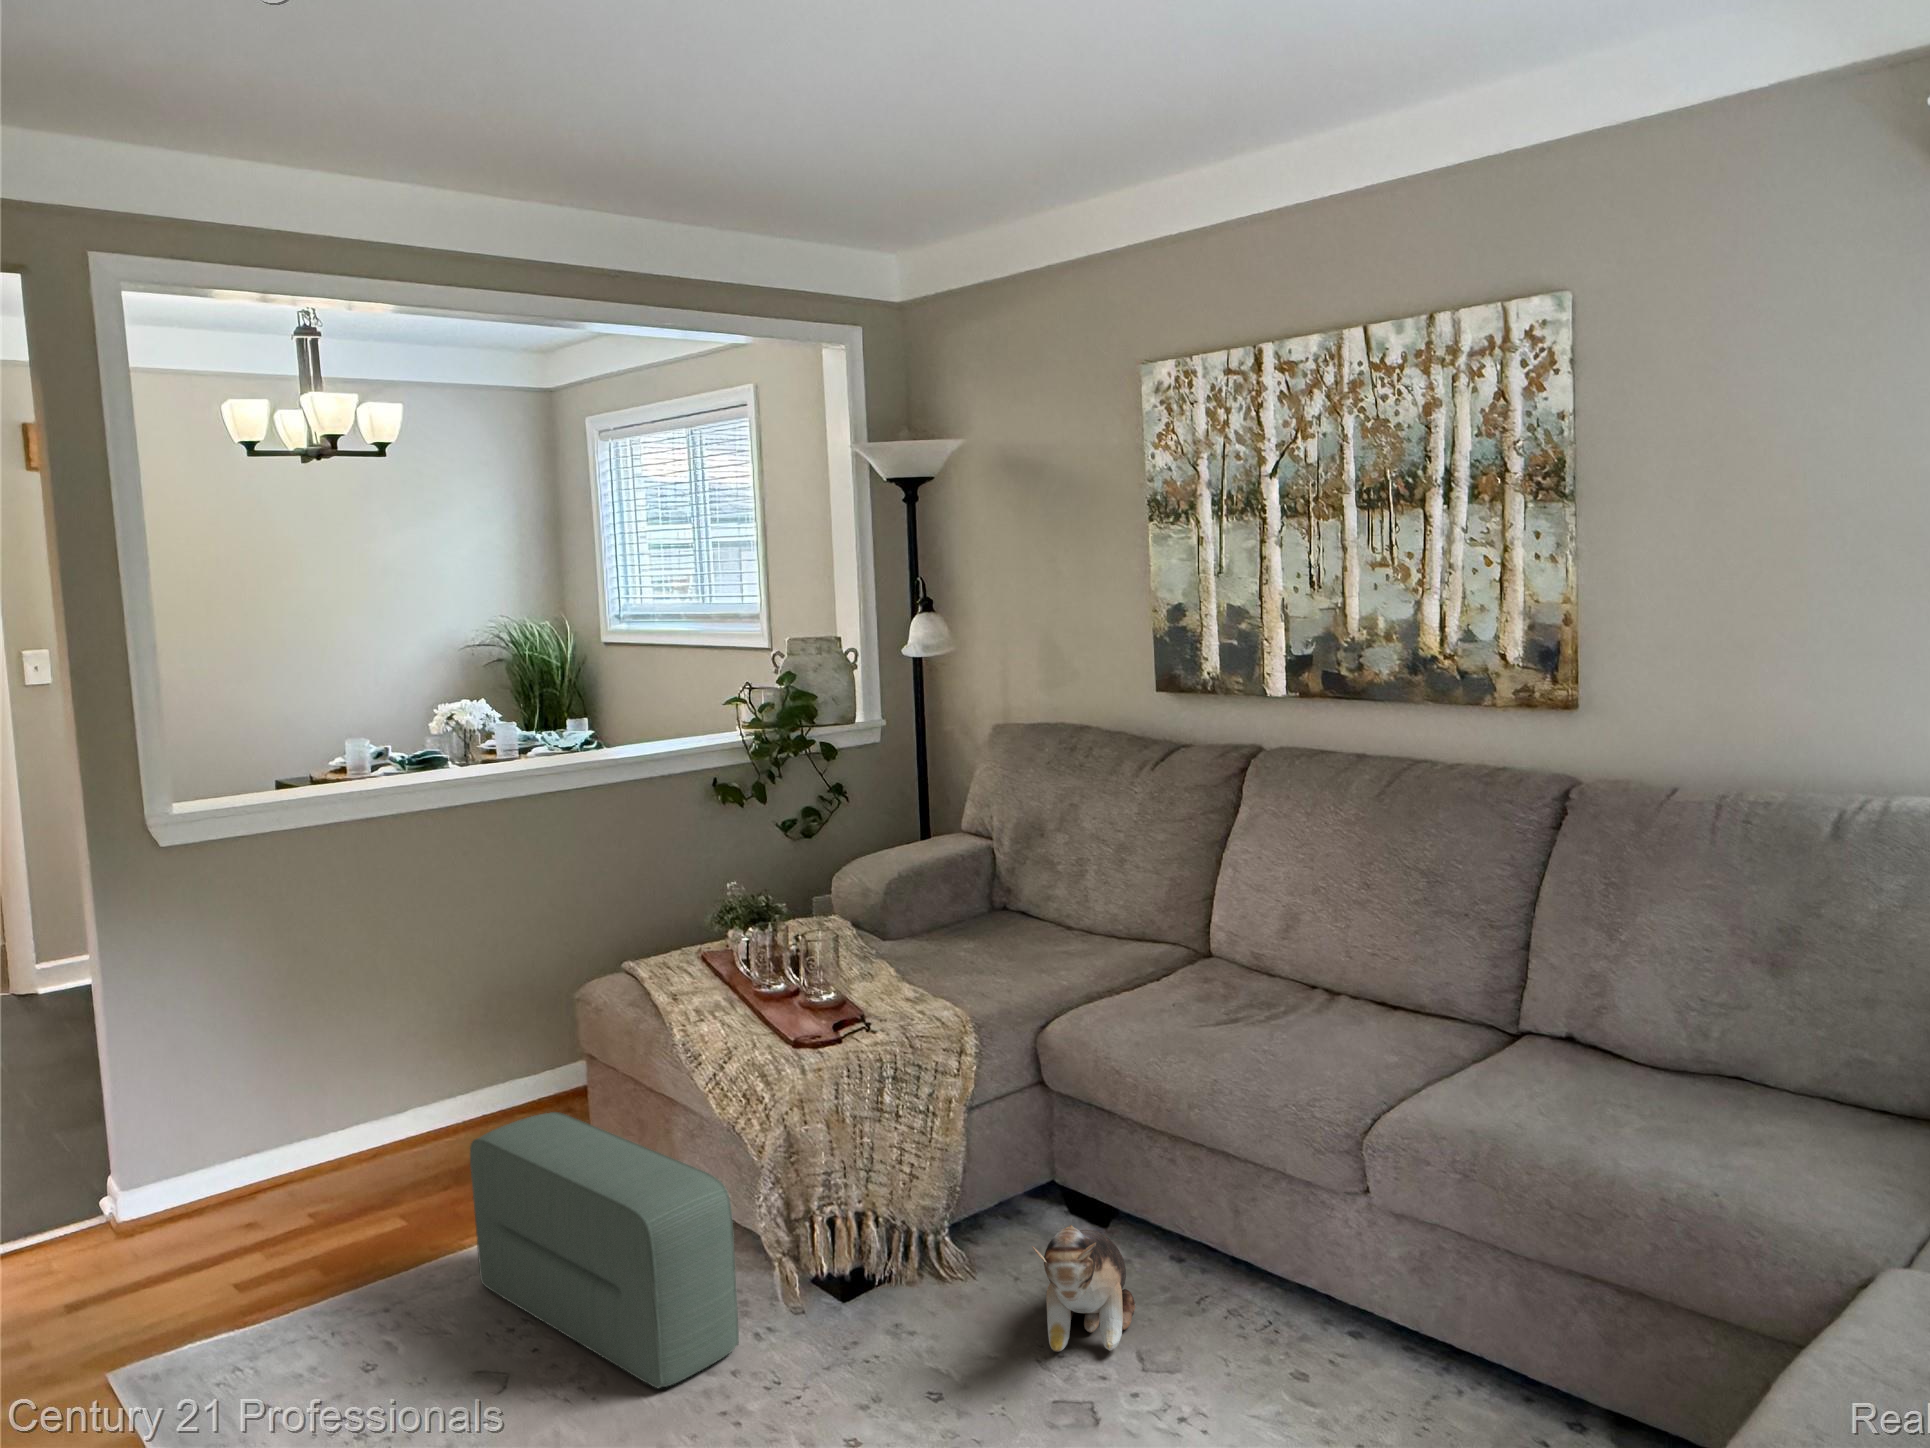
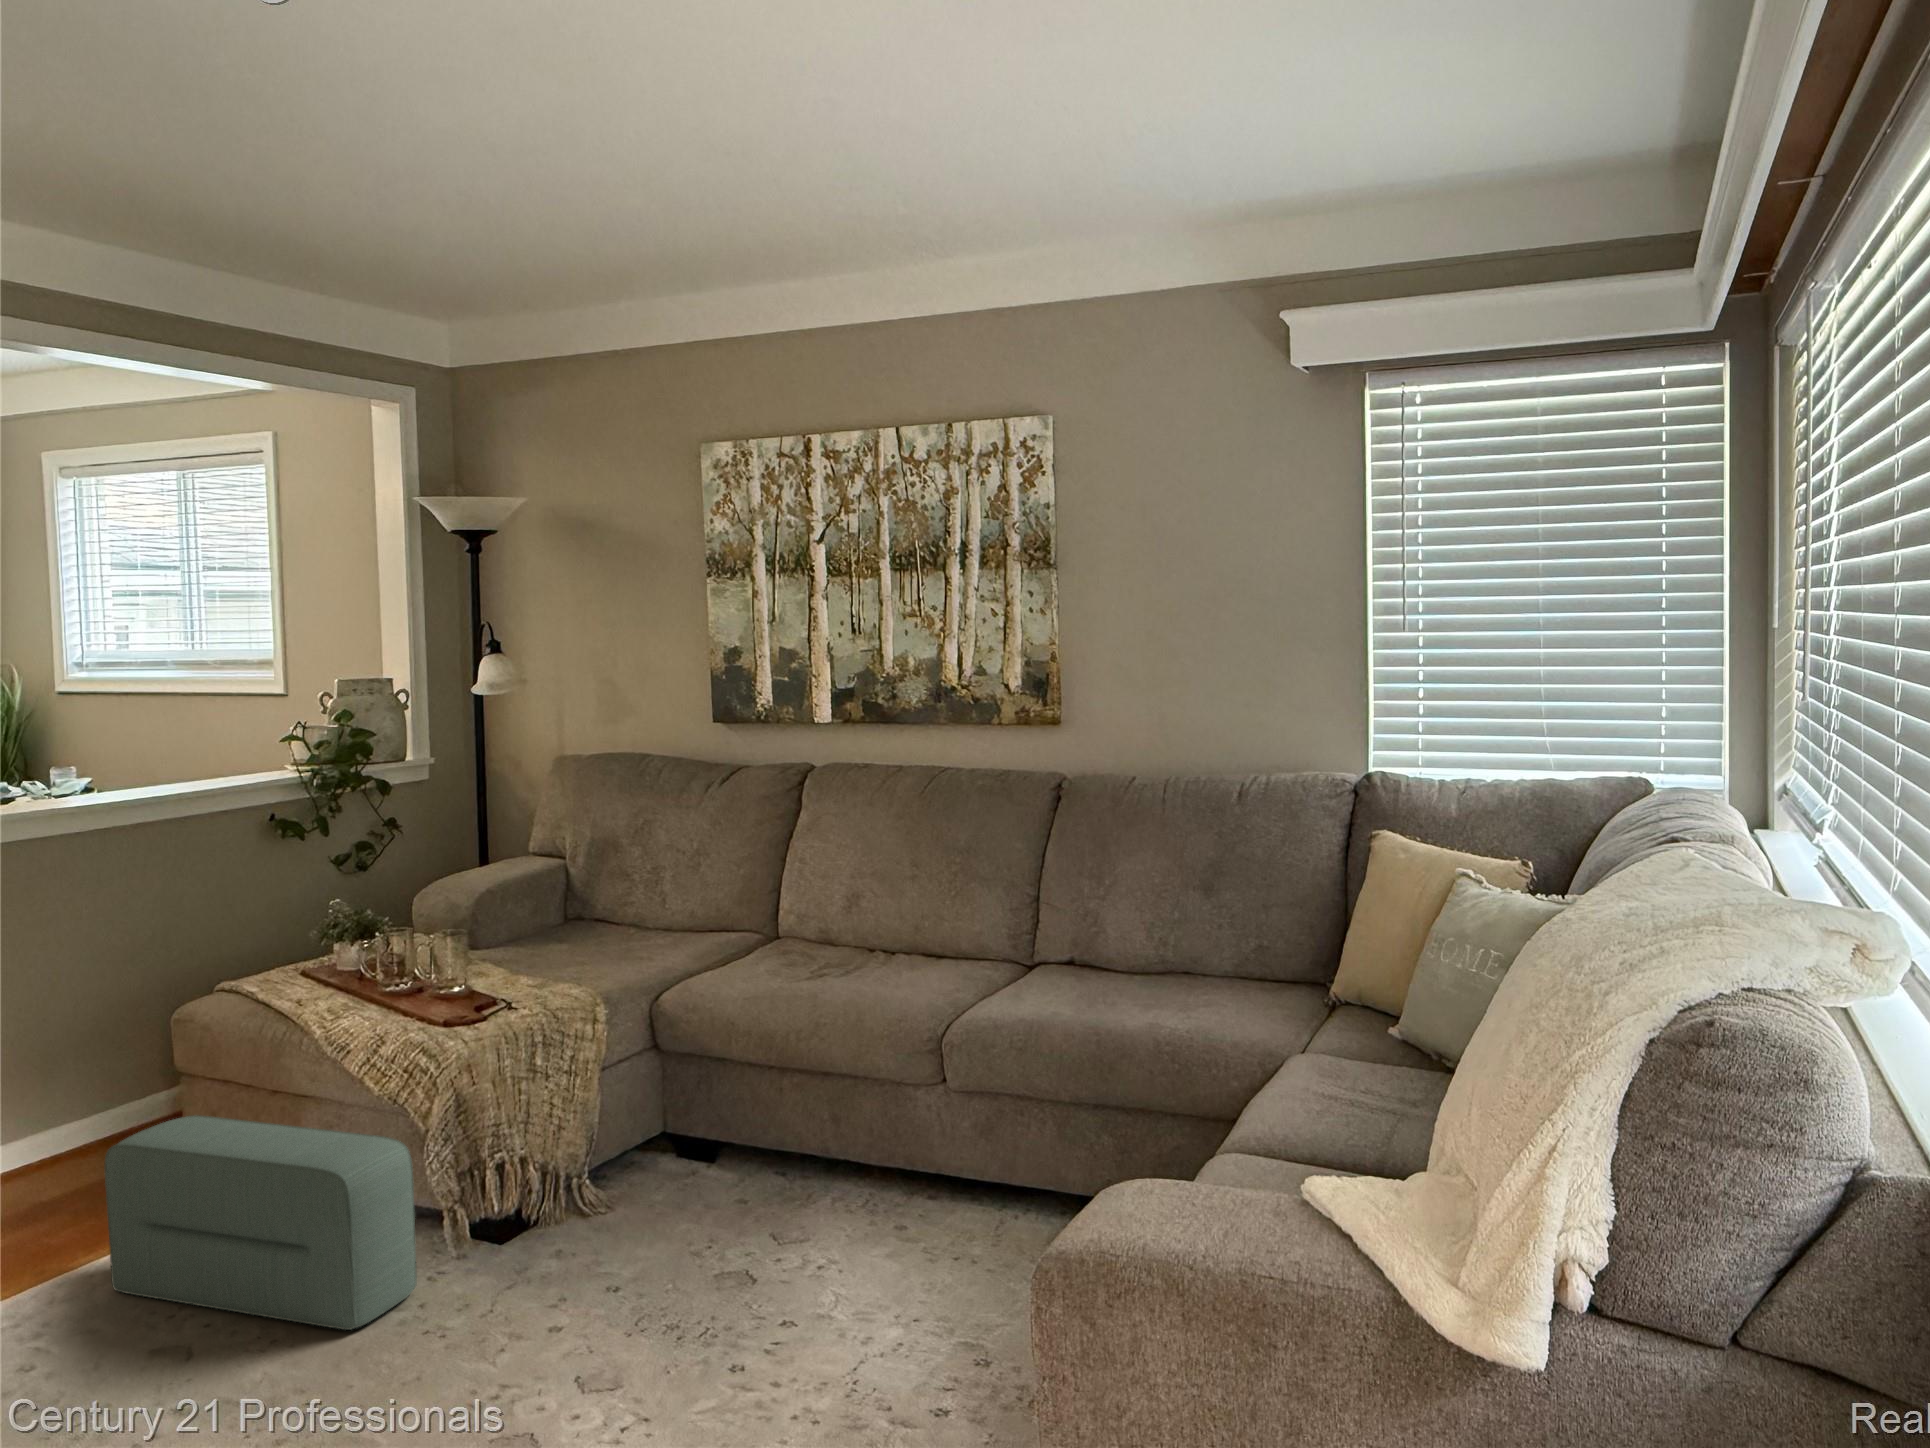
plush toy: present [1032,1225,1135,1352] -> none [691,1137,760,1245]

